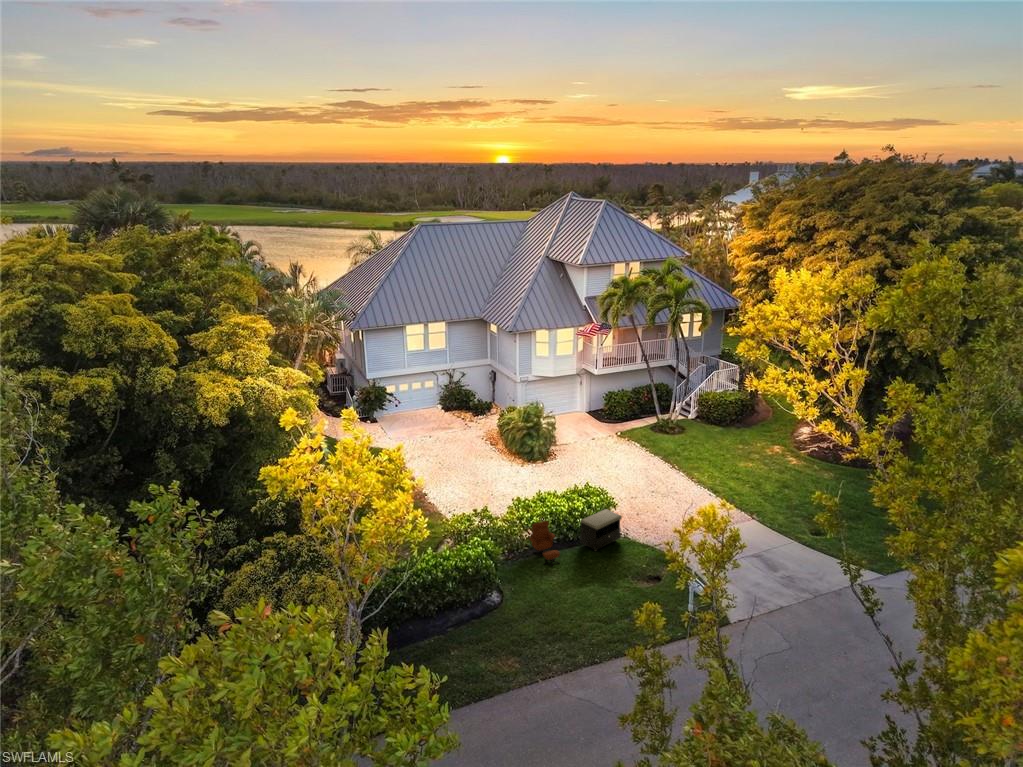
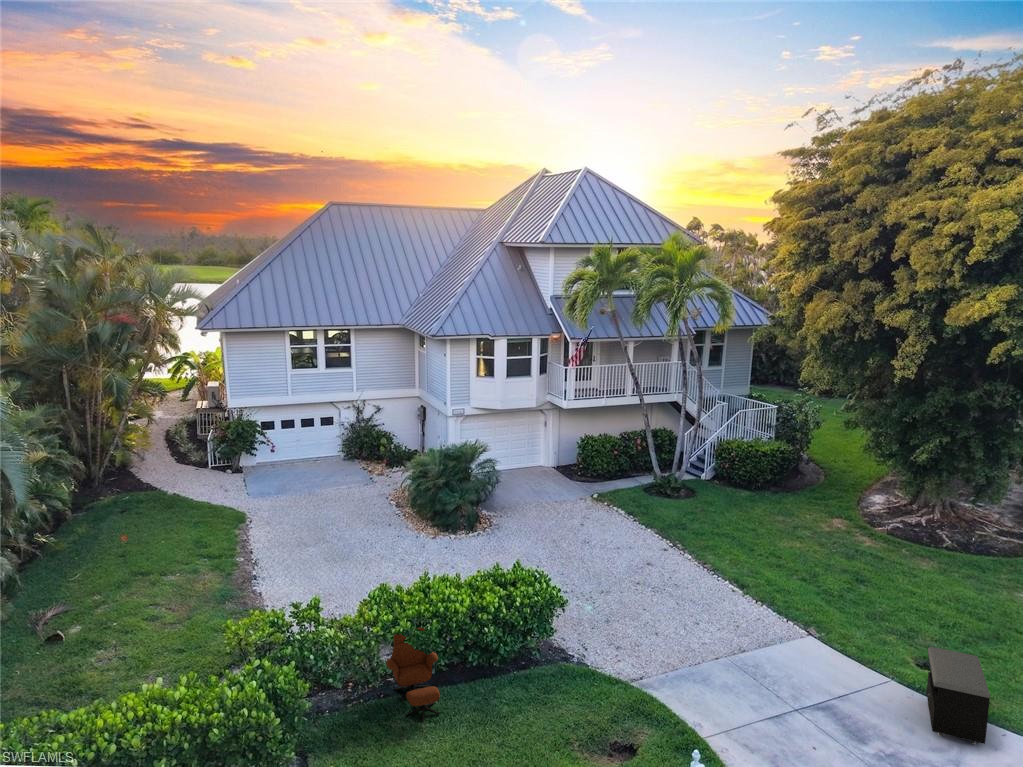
storage bench: present [580,509,622,551] -> present [926,647,990,745]

